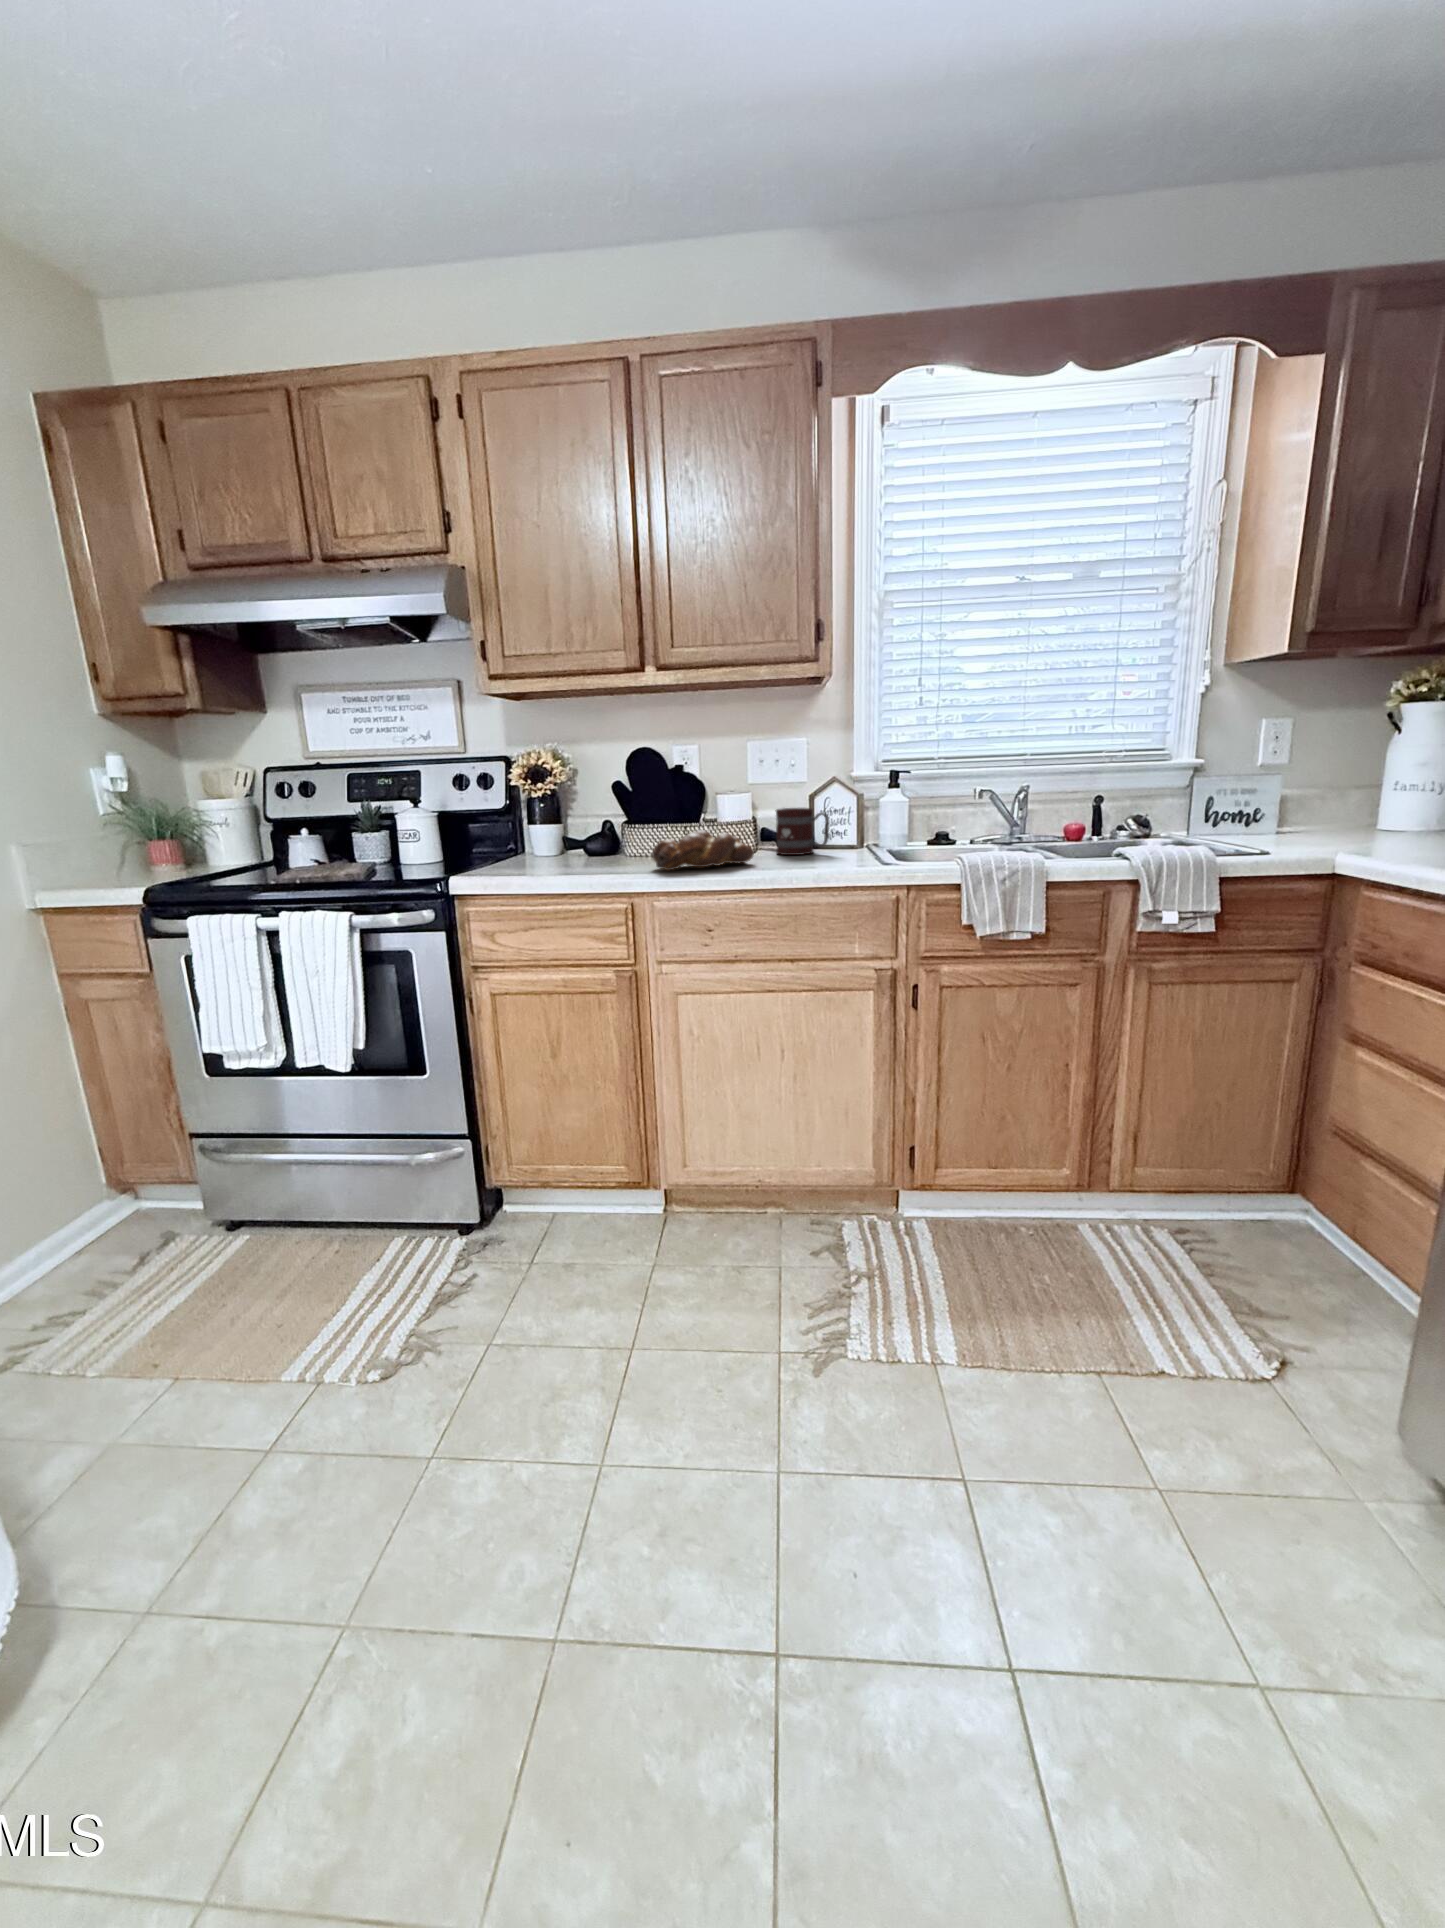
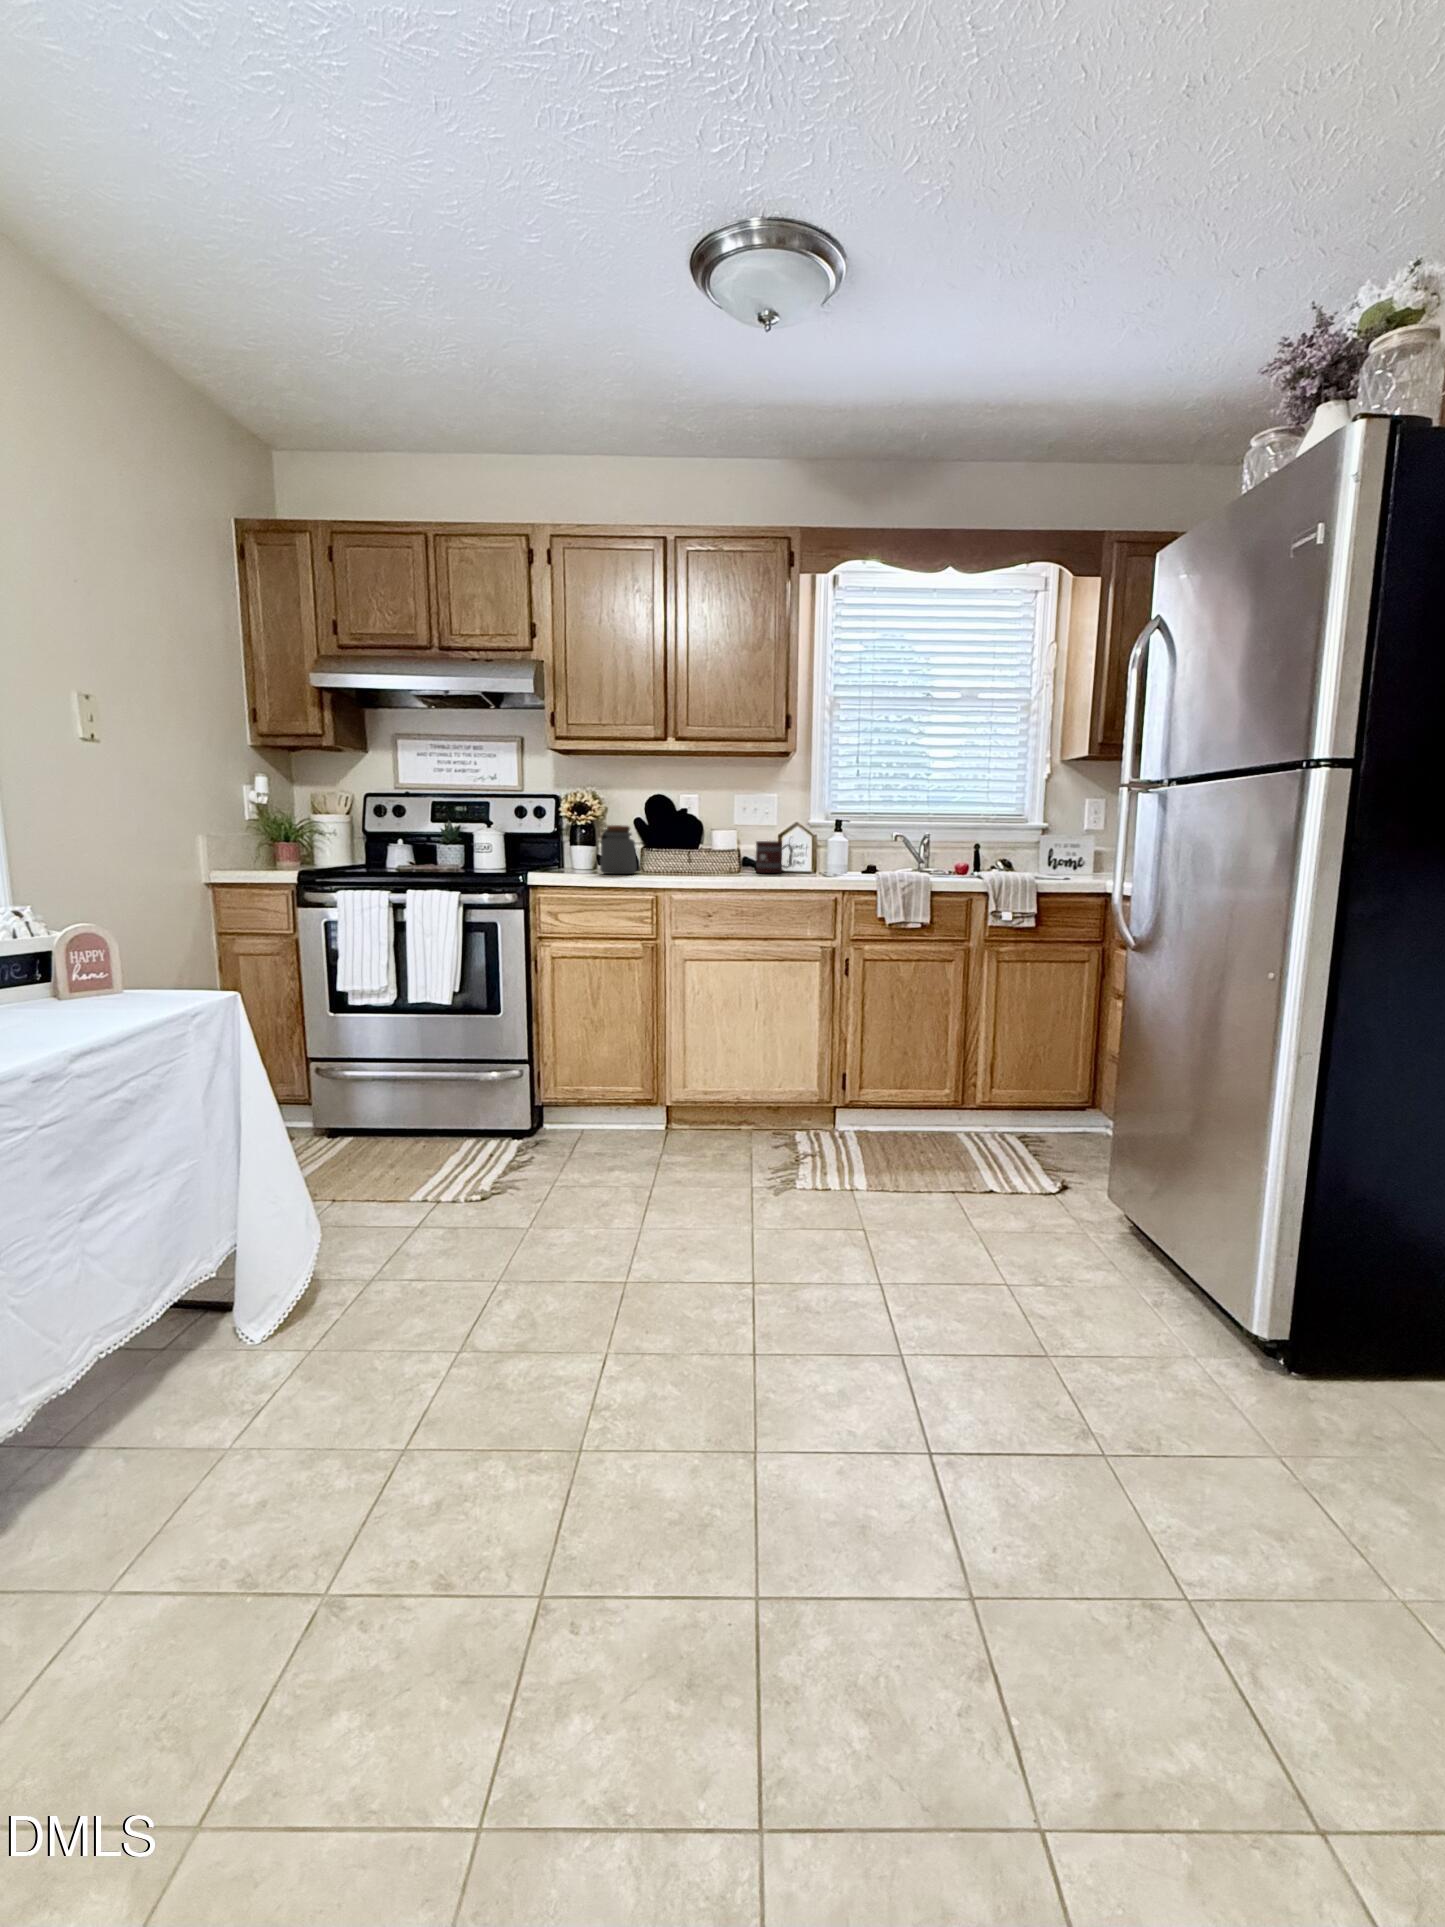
jar: none [555,799,607,870] -> present [600,825,636,874]
bread loaf: present [652,830,754,870] -> none [670,850,741,876]

